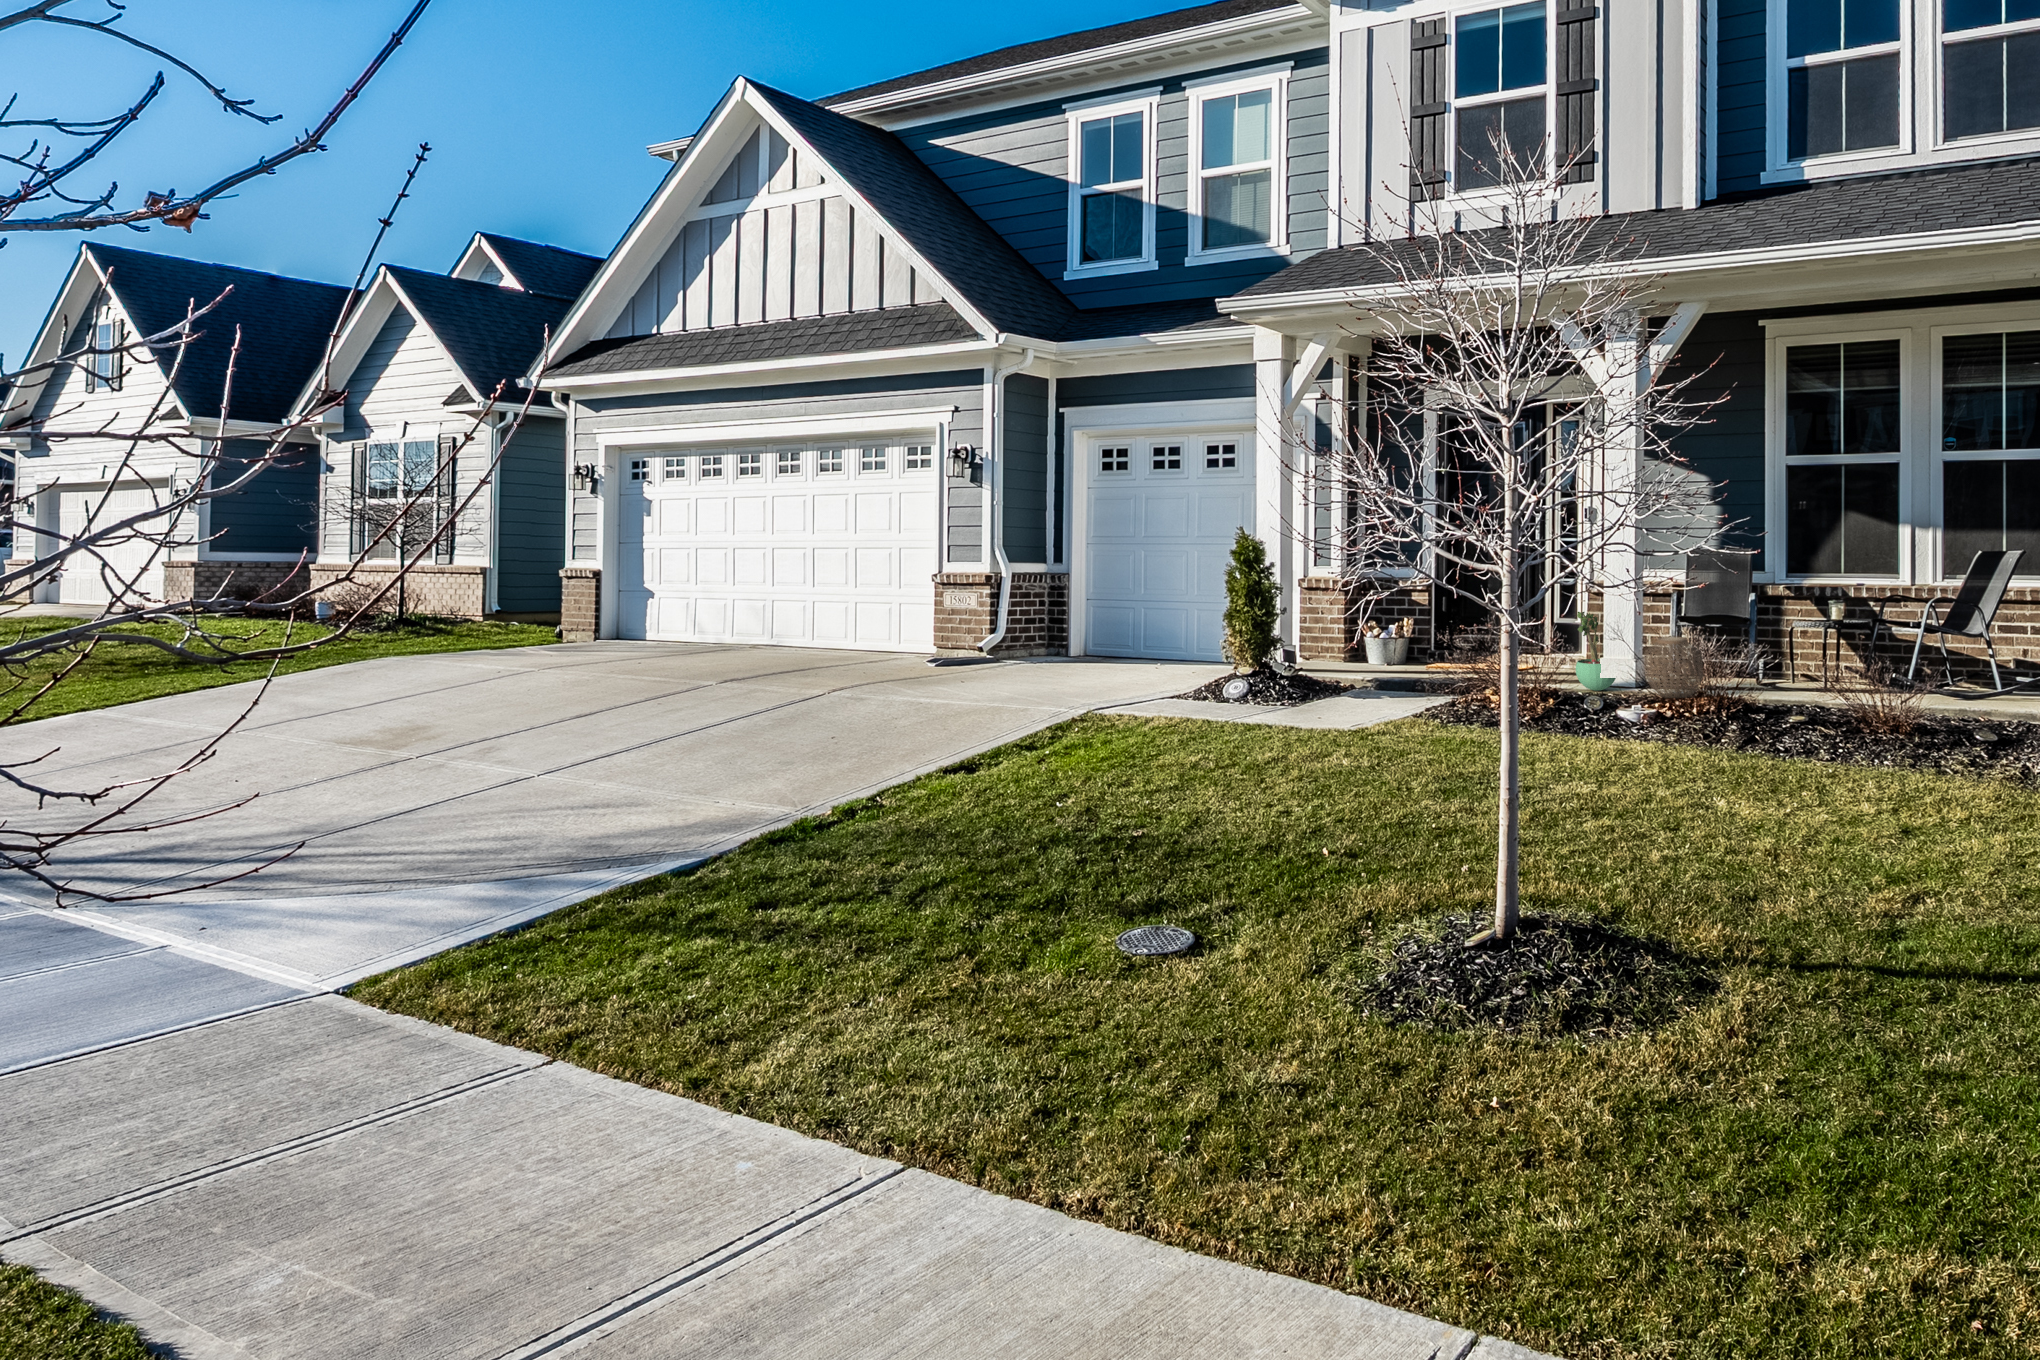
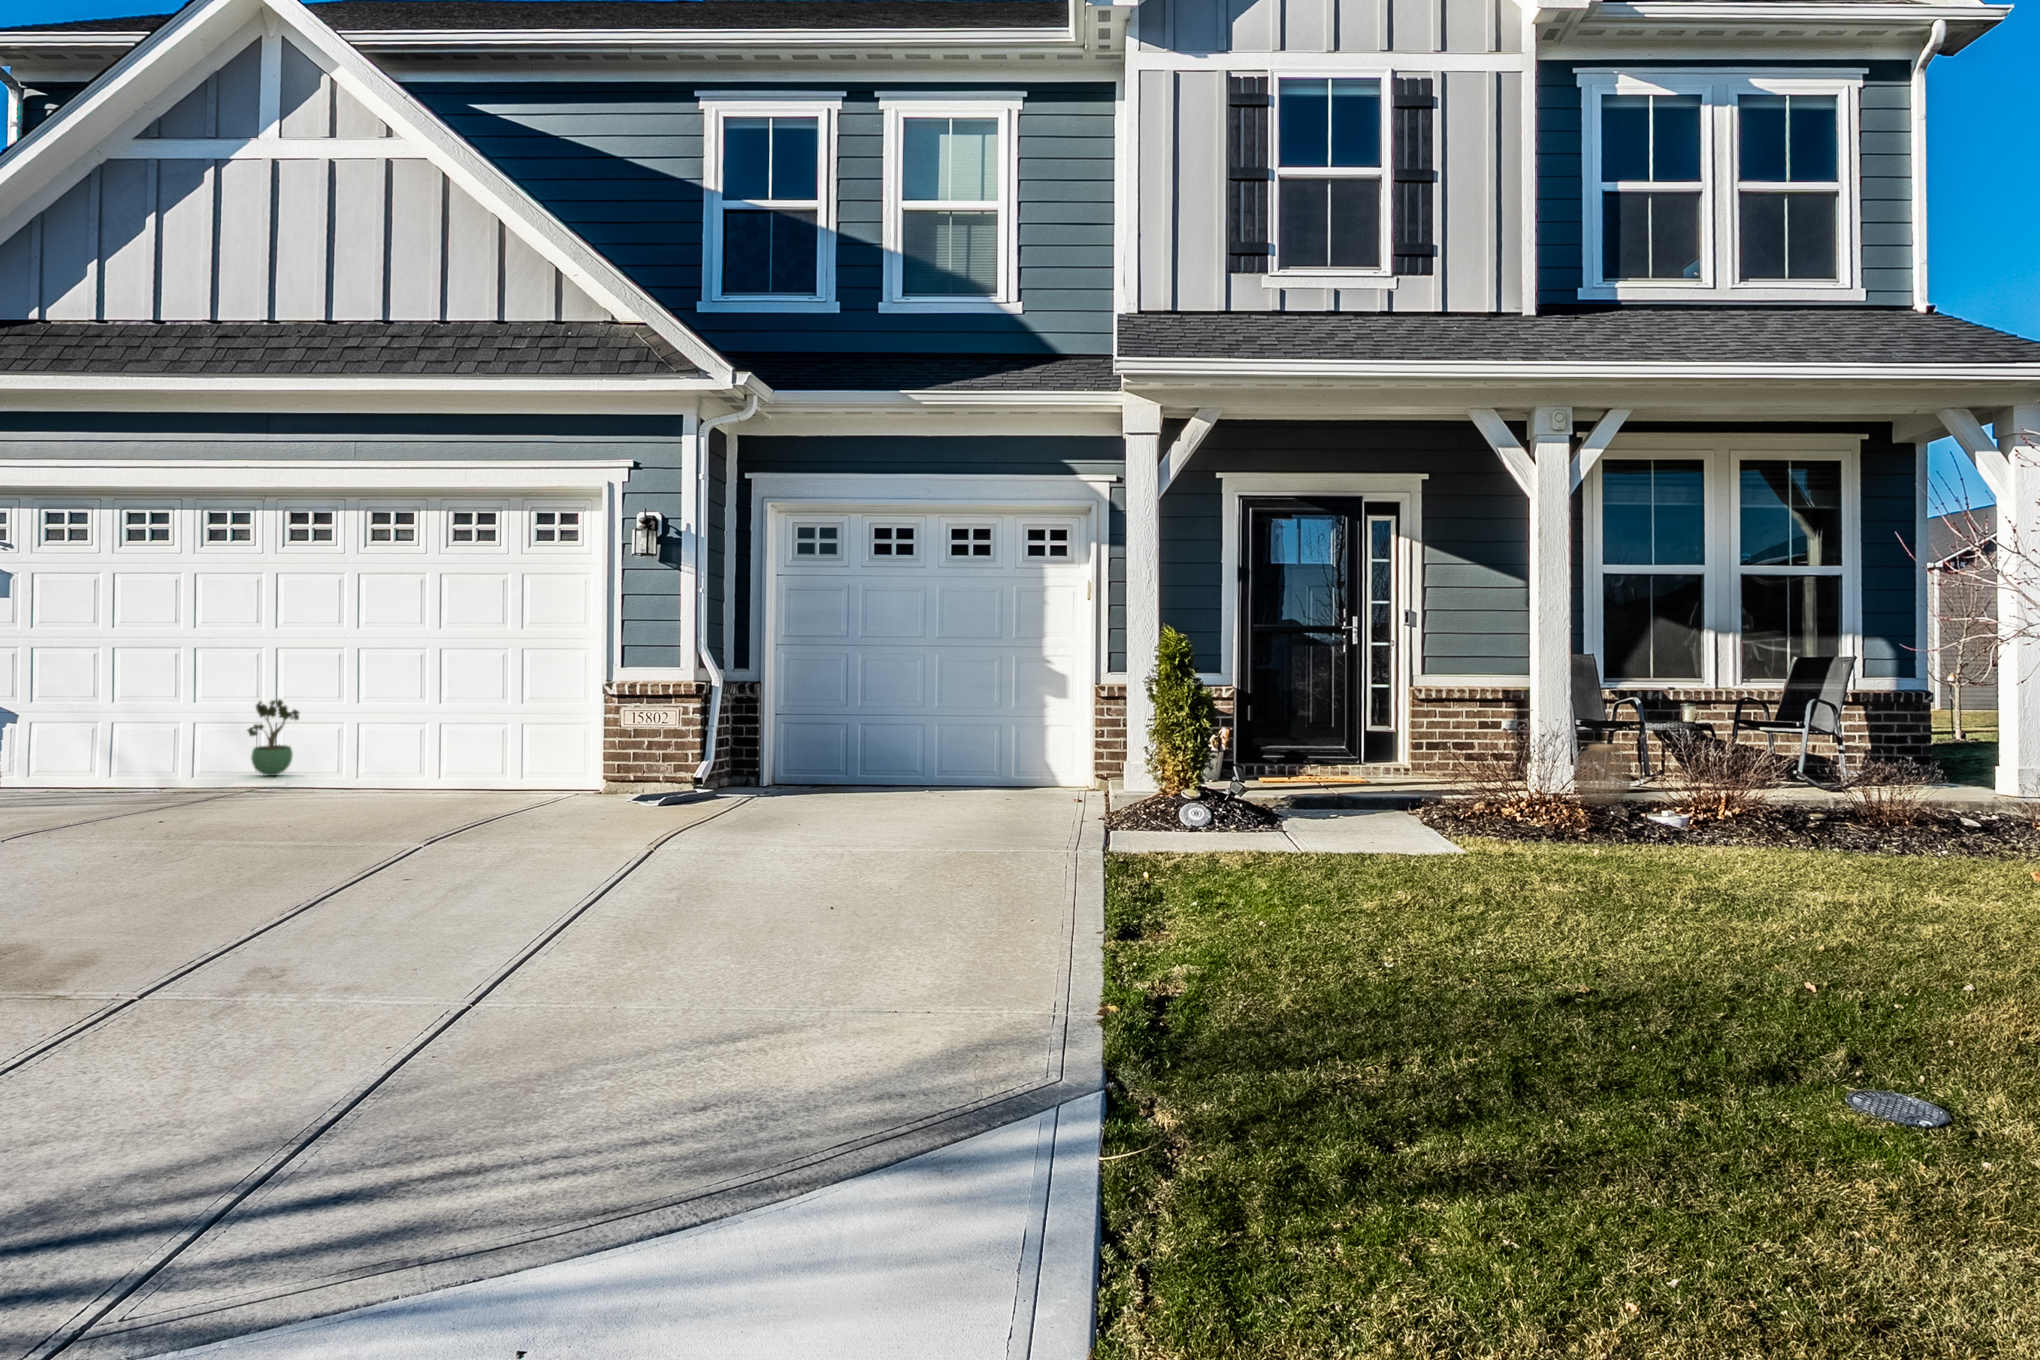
potted plant: present [1576,612,1616,691] -> present [247,700,300,776]

